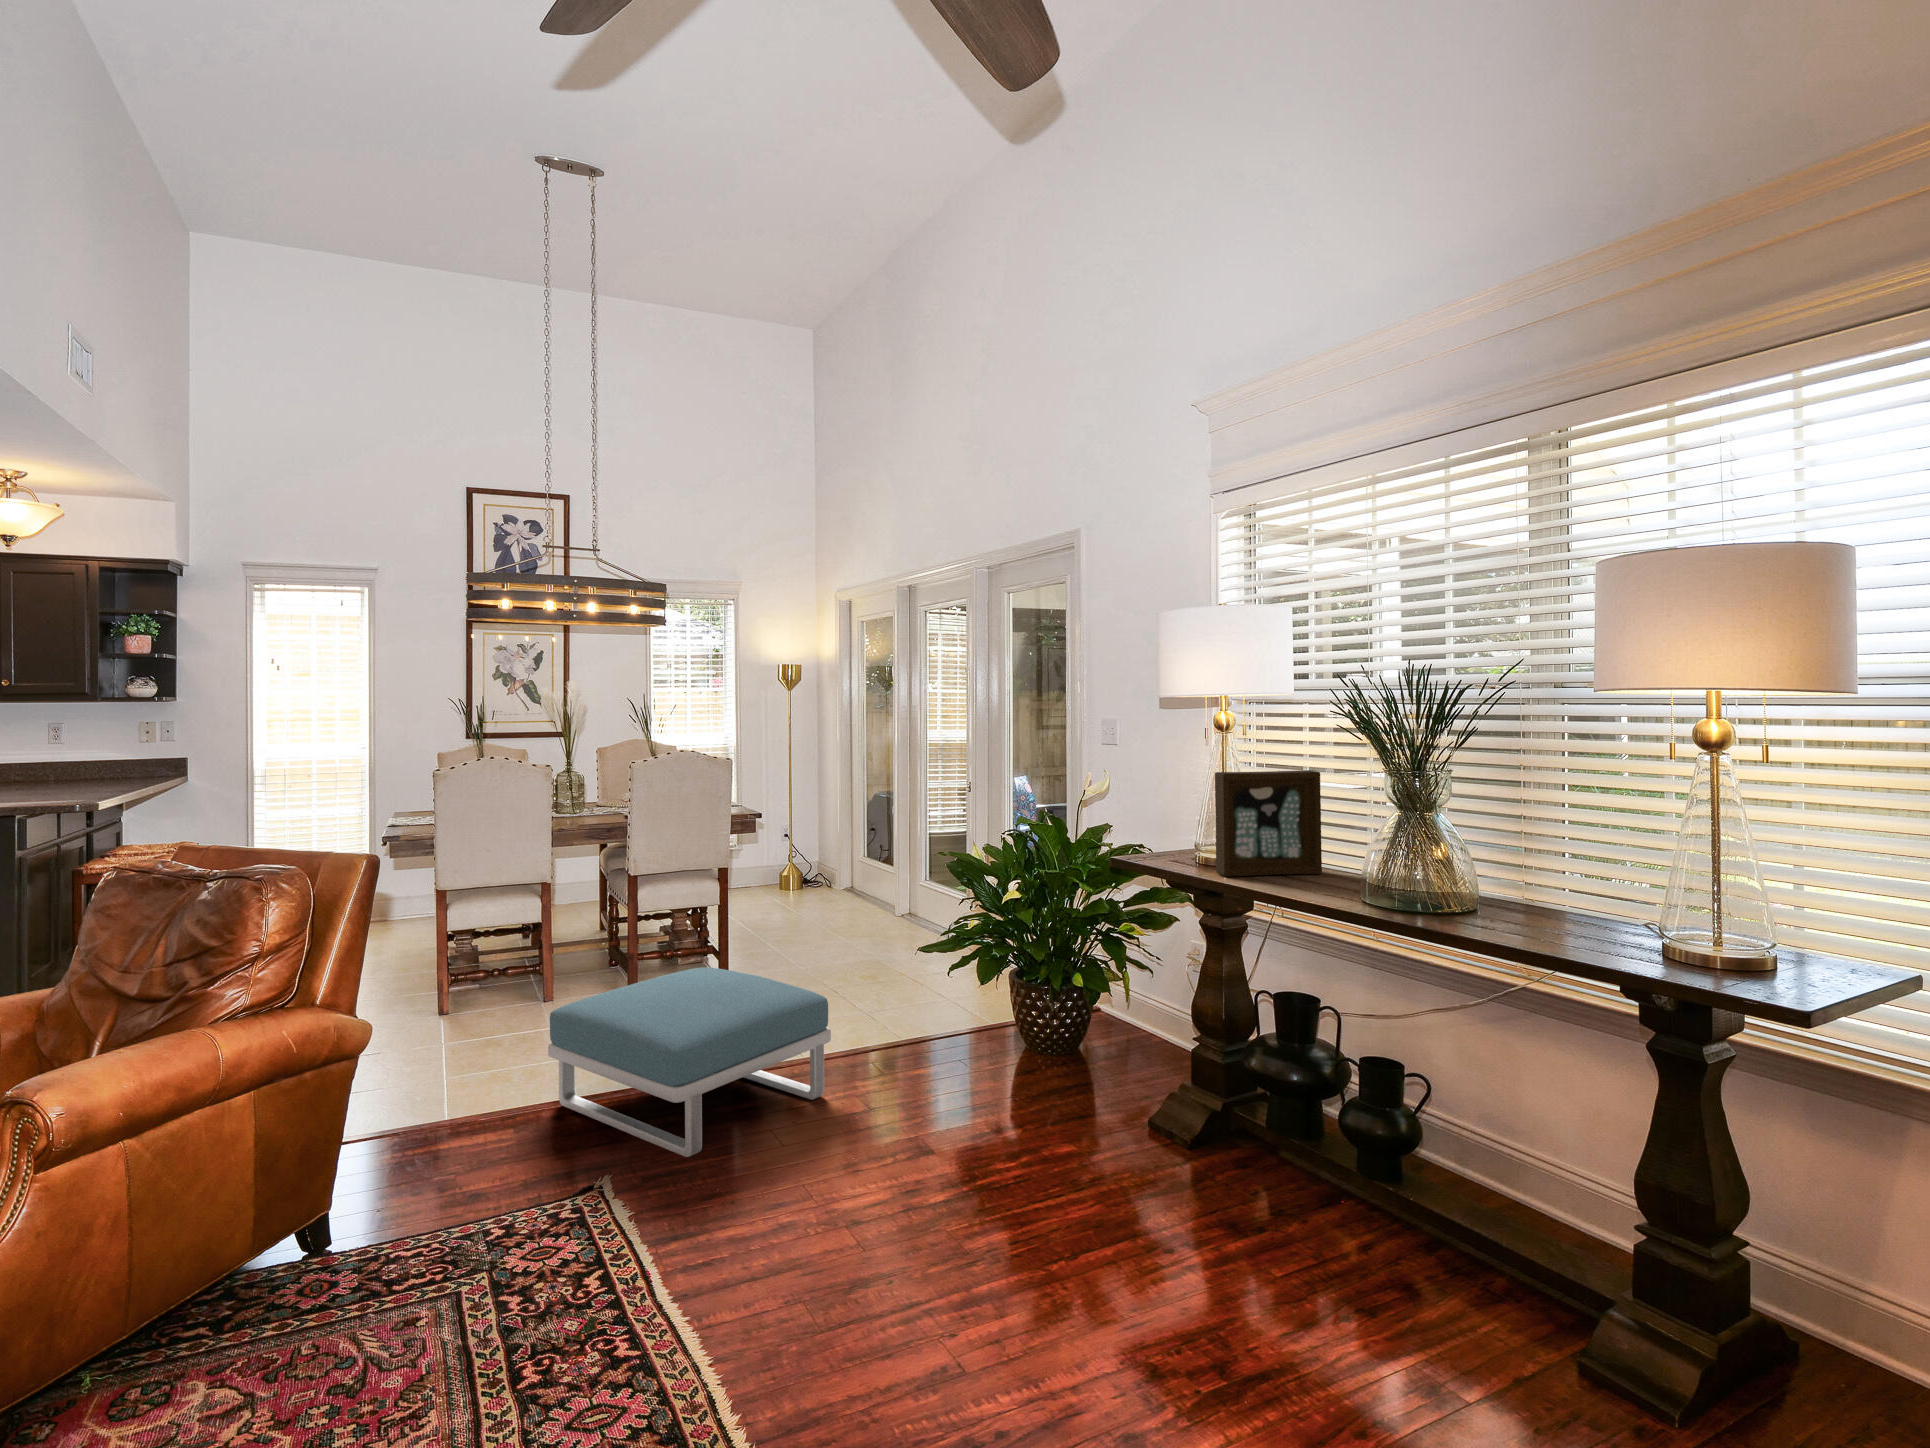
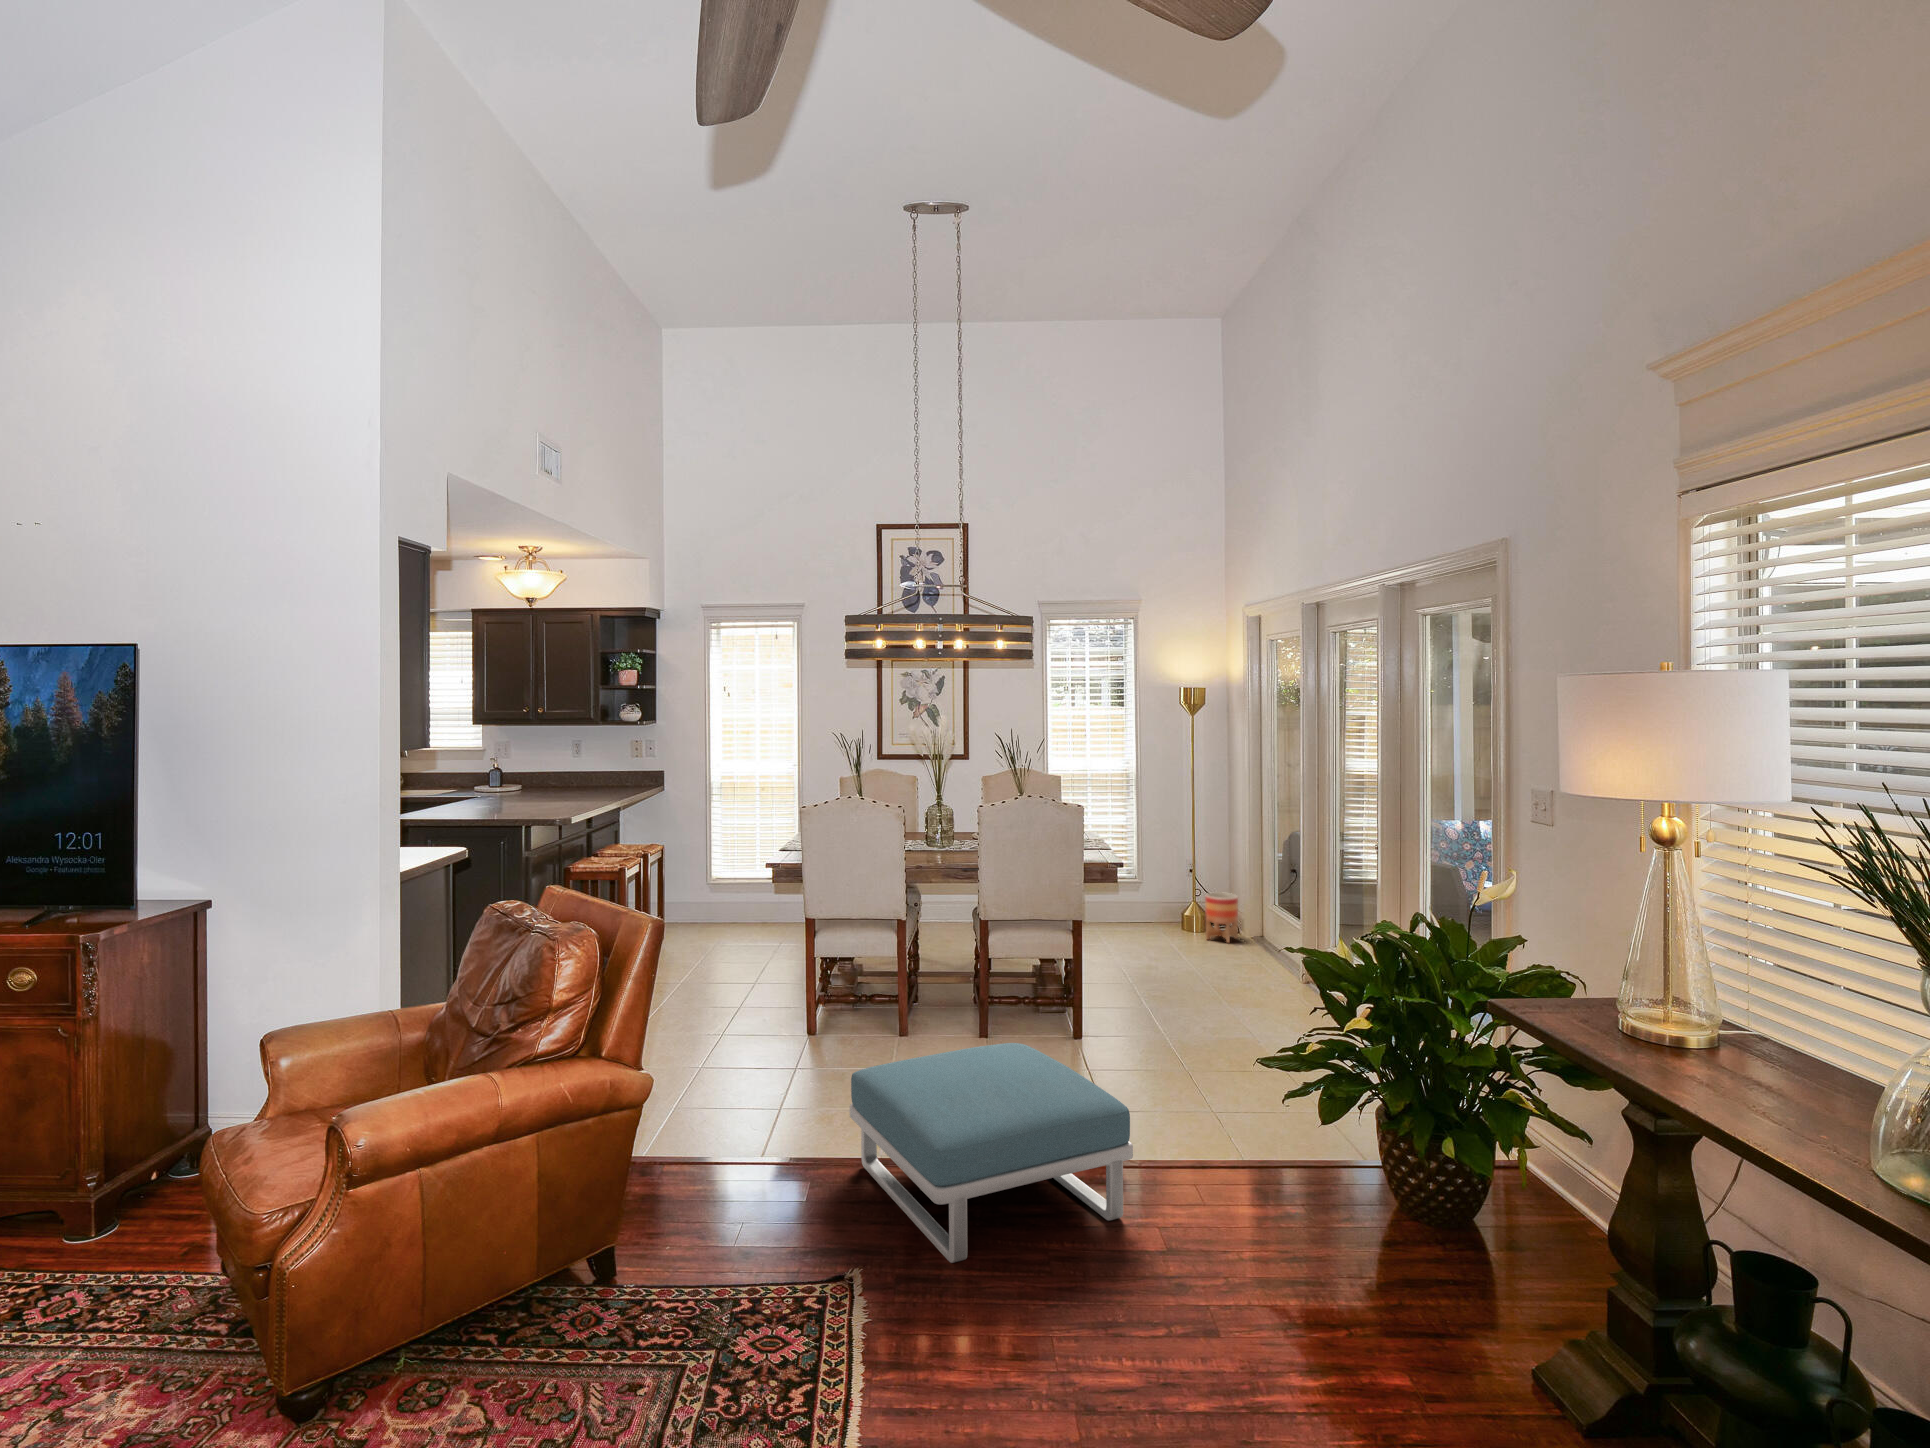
picture frame: present [1215,770,1322,877] -> none [1633,913,1823,1083]
planter: none [798,849,827,894] -> present [1205,892,1238,943]

